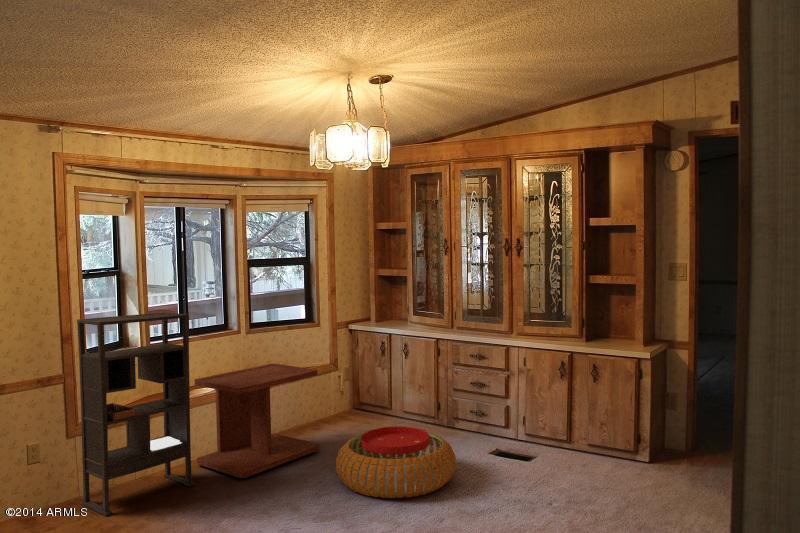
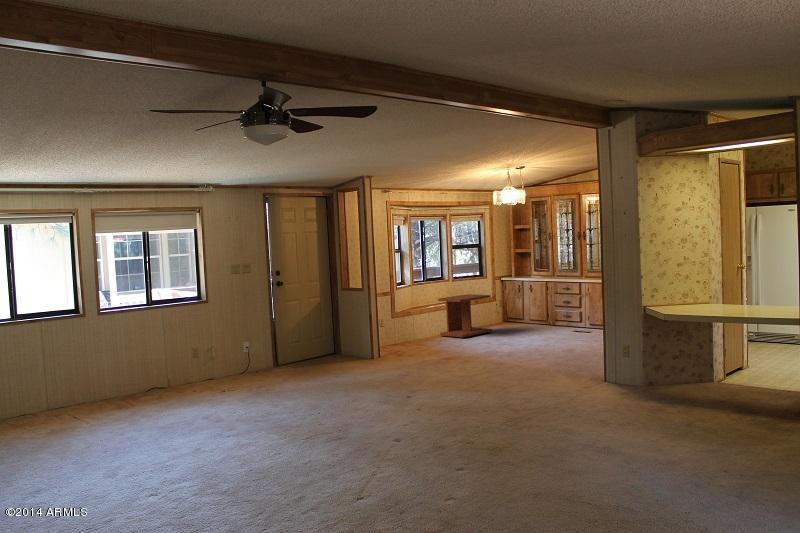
bookshelf: present [77,312,195,516] -> none [400,269,444,345]
pouf: present [336,427,456,498] -> none [502,317,554,341]

